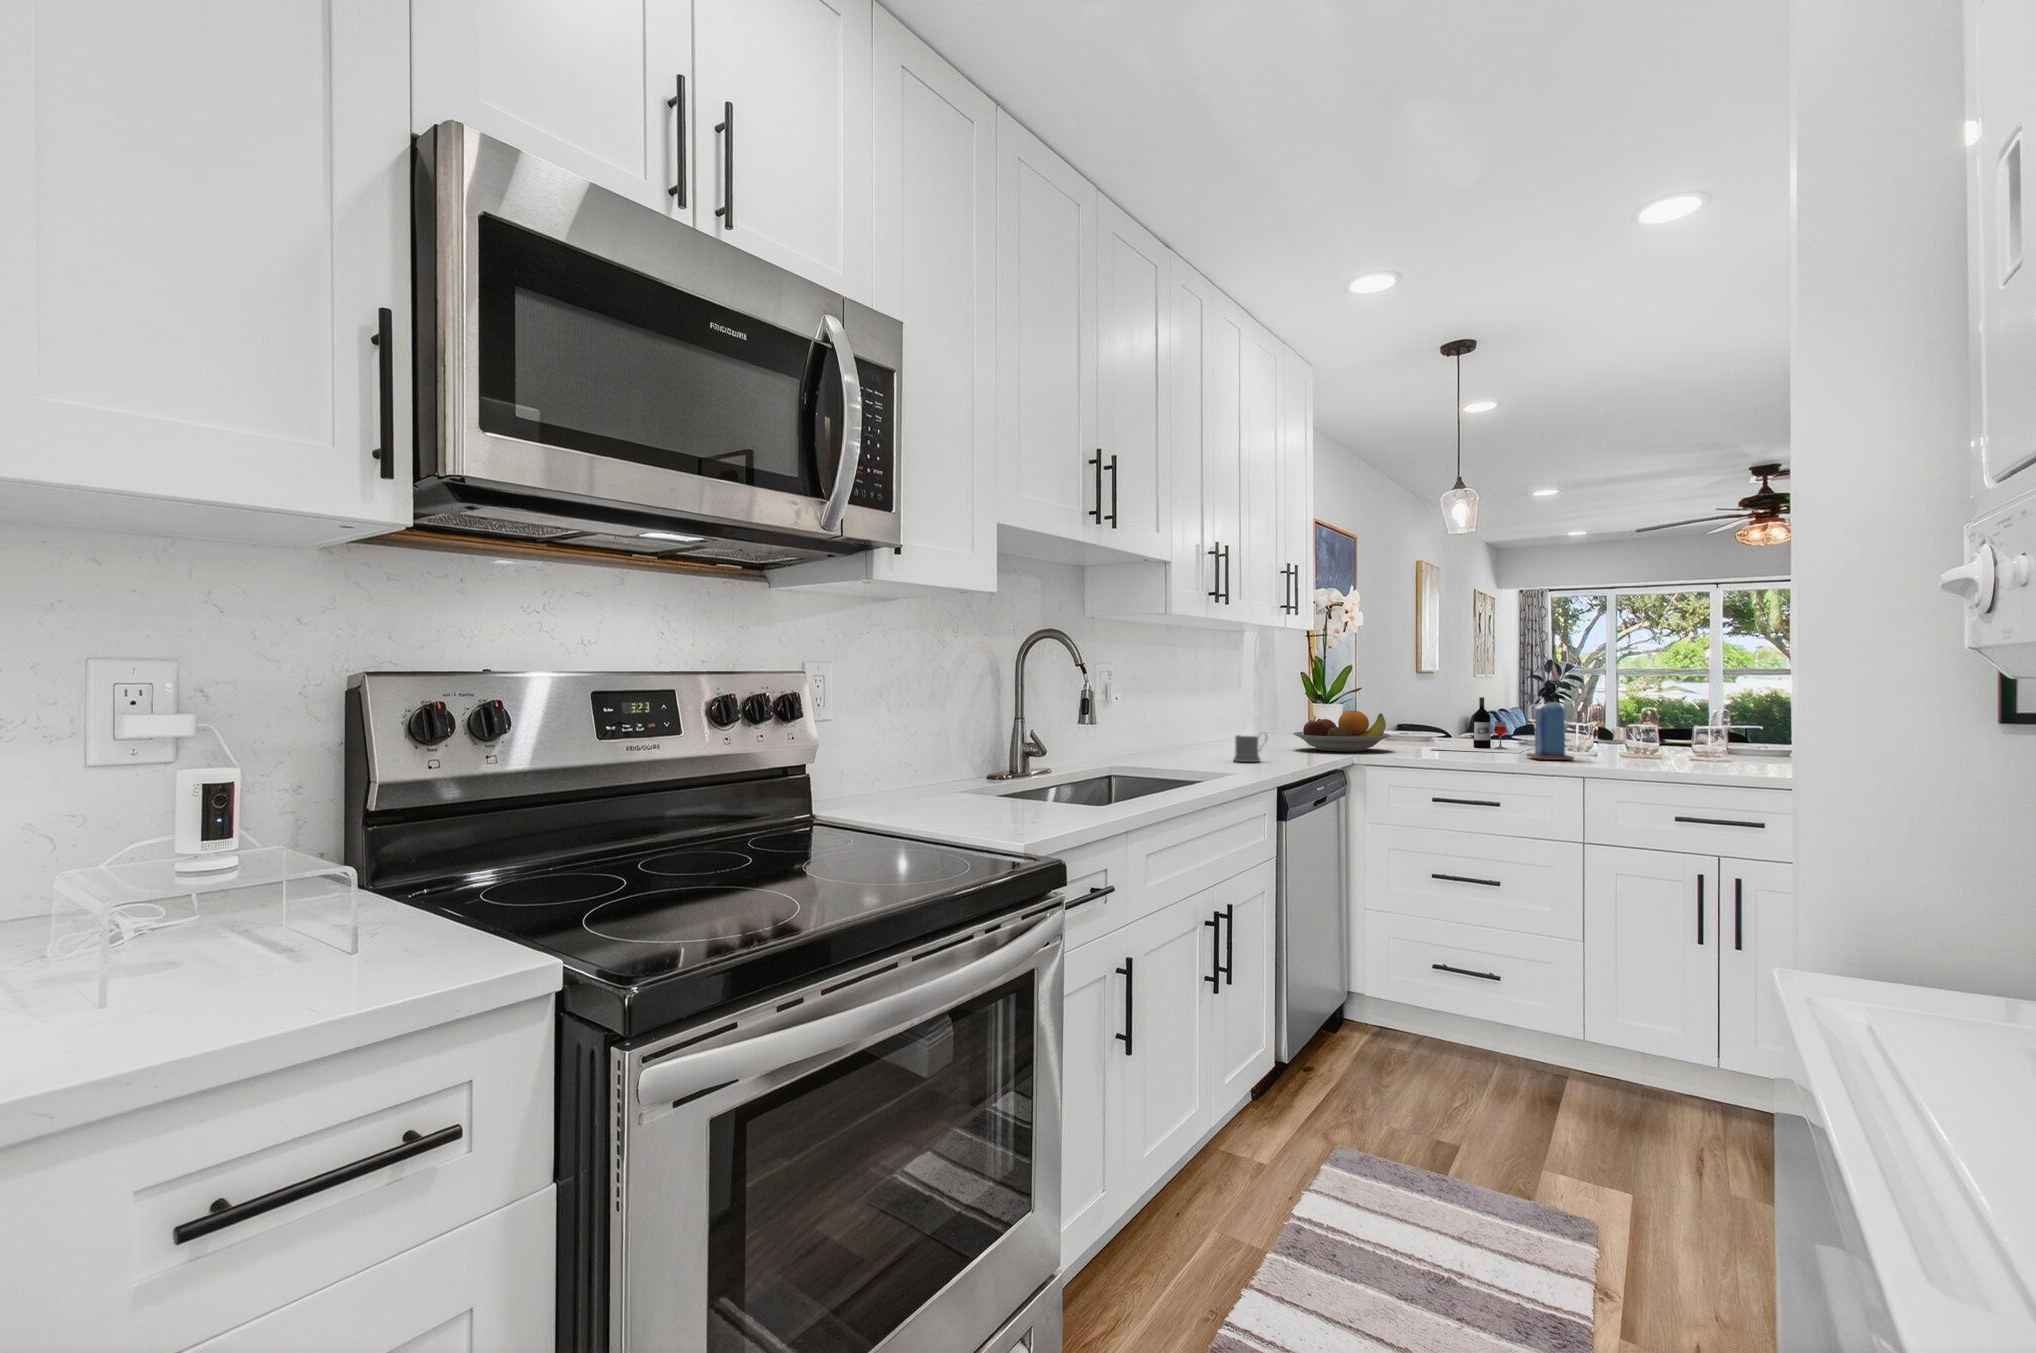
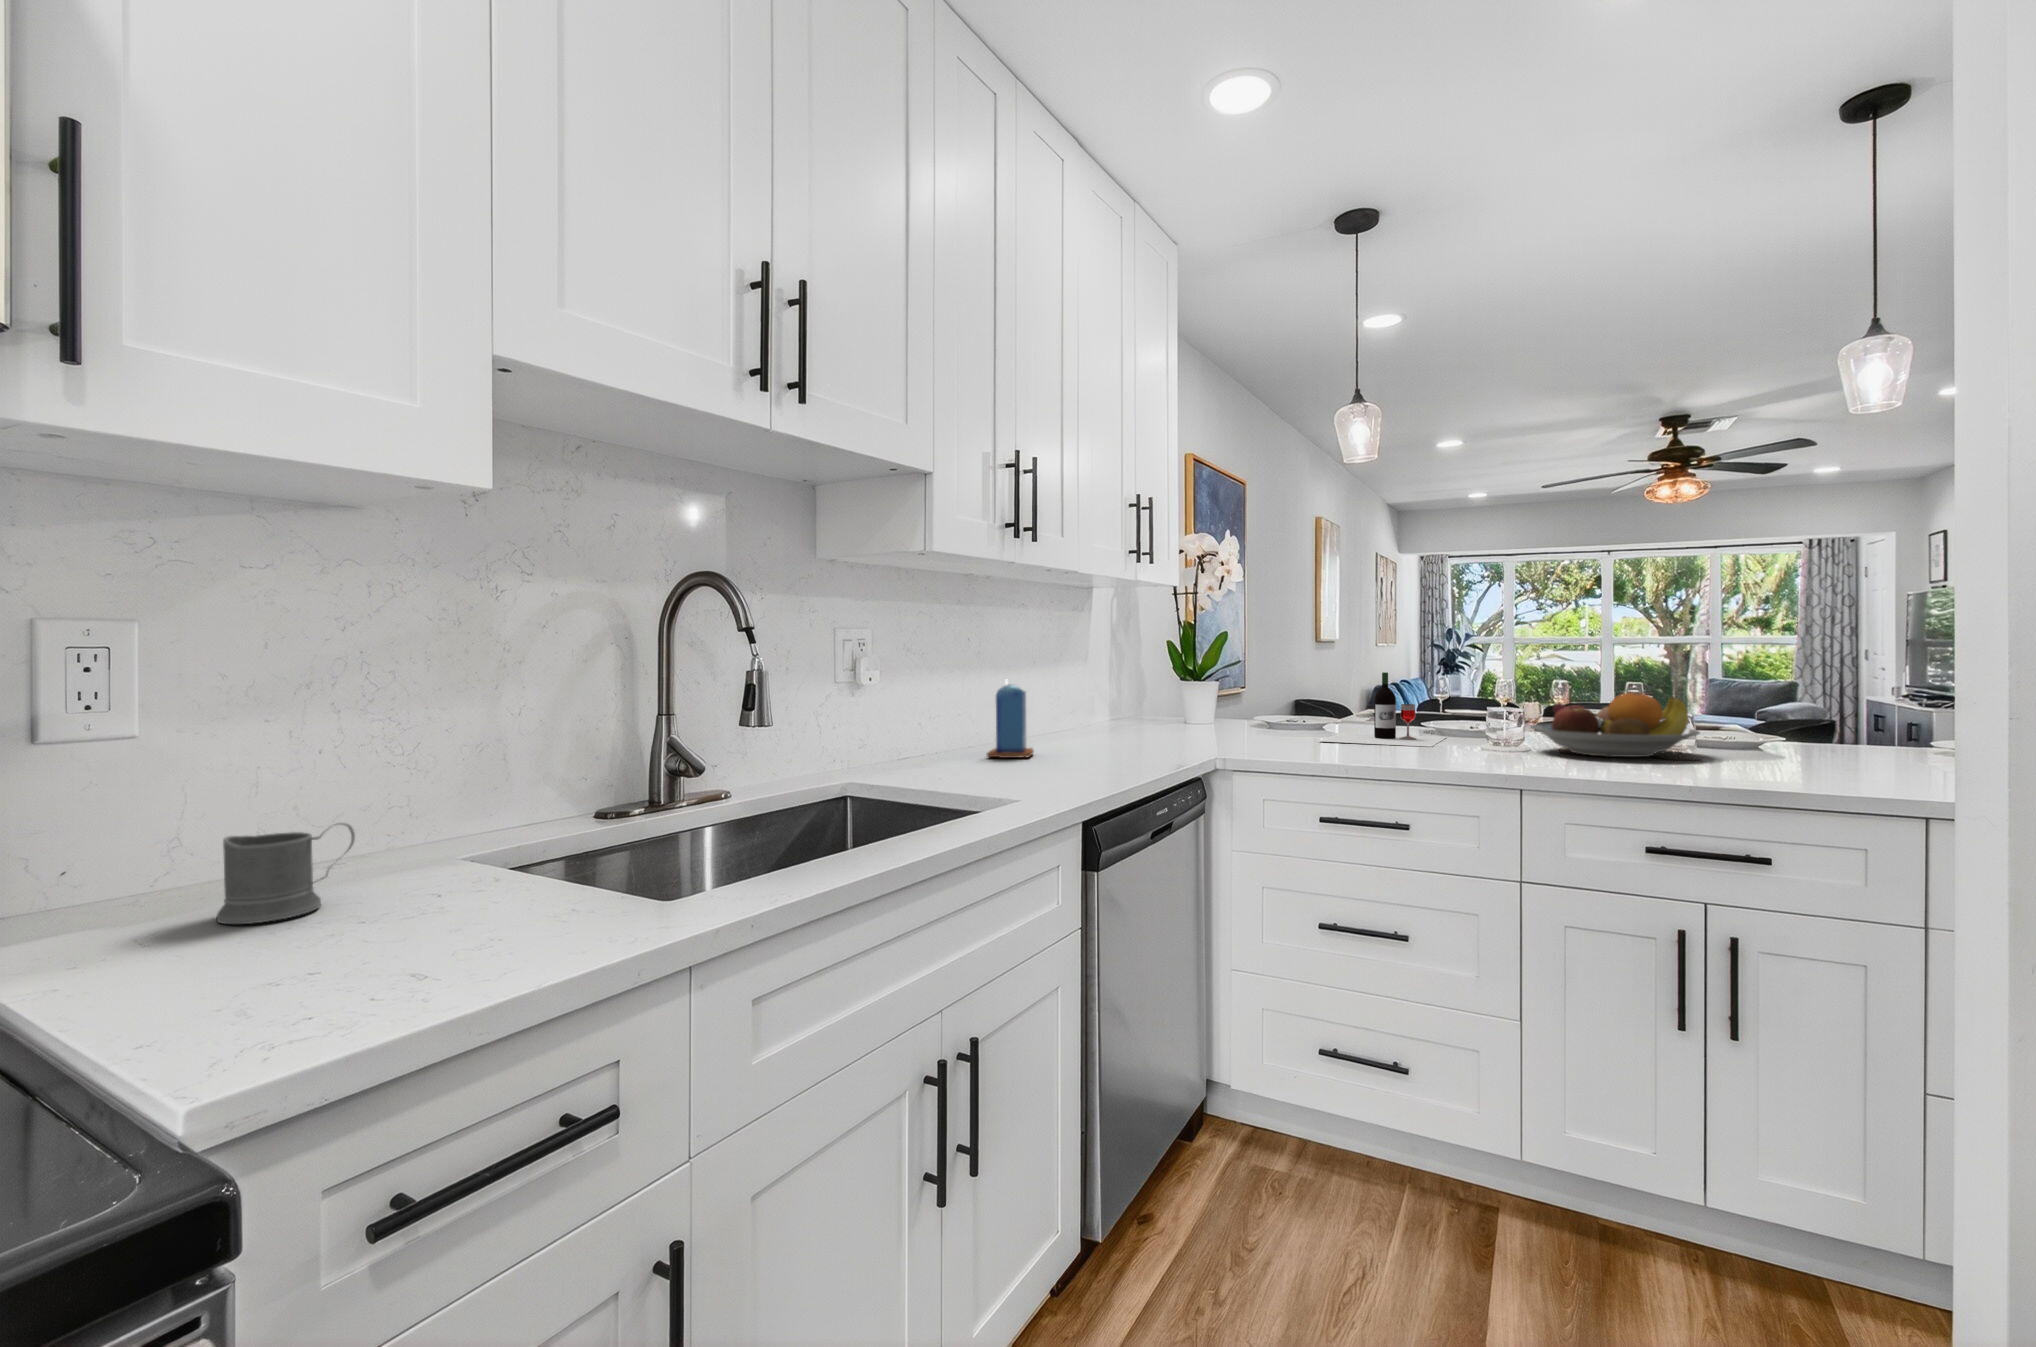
candle: present [1526,699,1574,760] -> present [987,679,1034,758]
fruit bowl: present [1293,711,1391,752] -> present [1530,693,1700,757]
mug: present [1234,735,1266,762] -> present [217,823,355,924]

